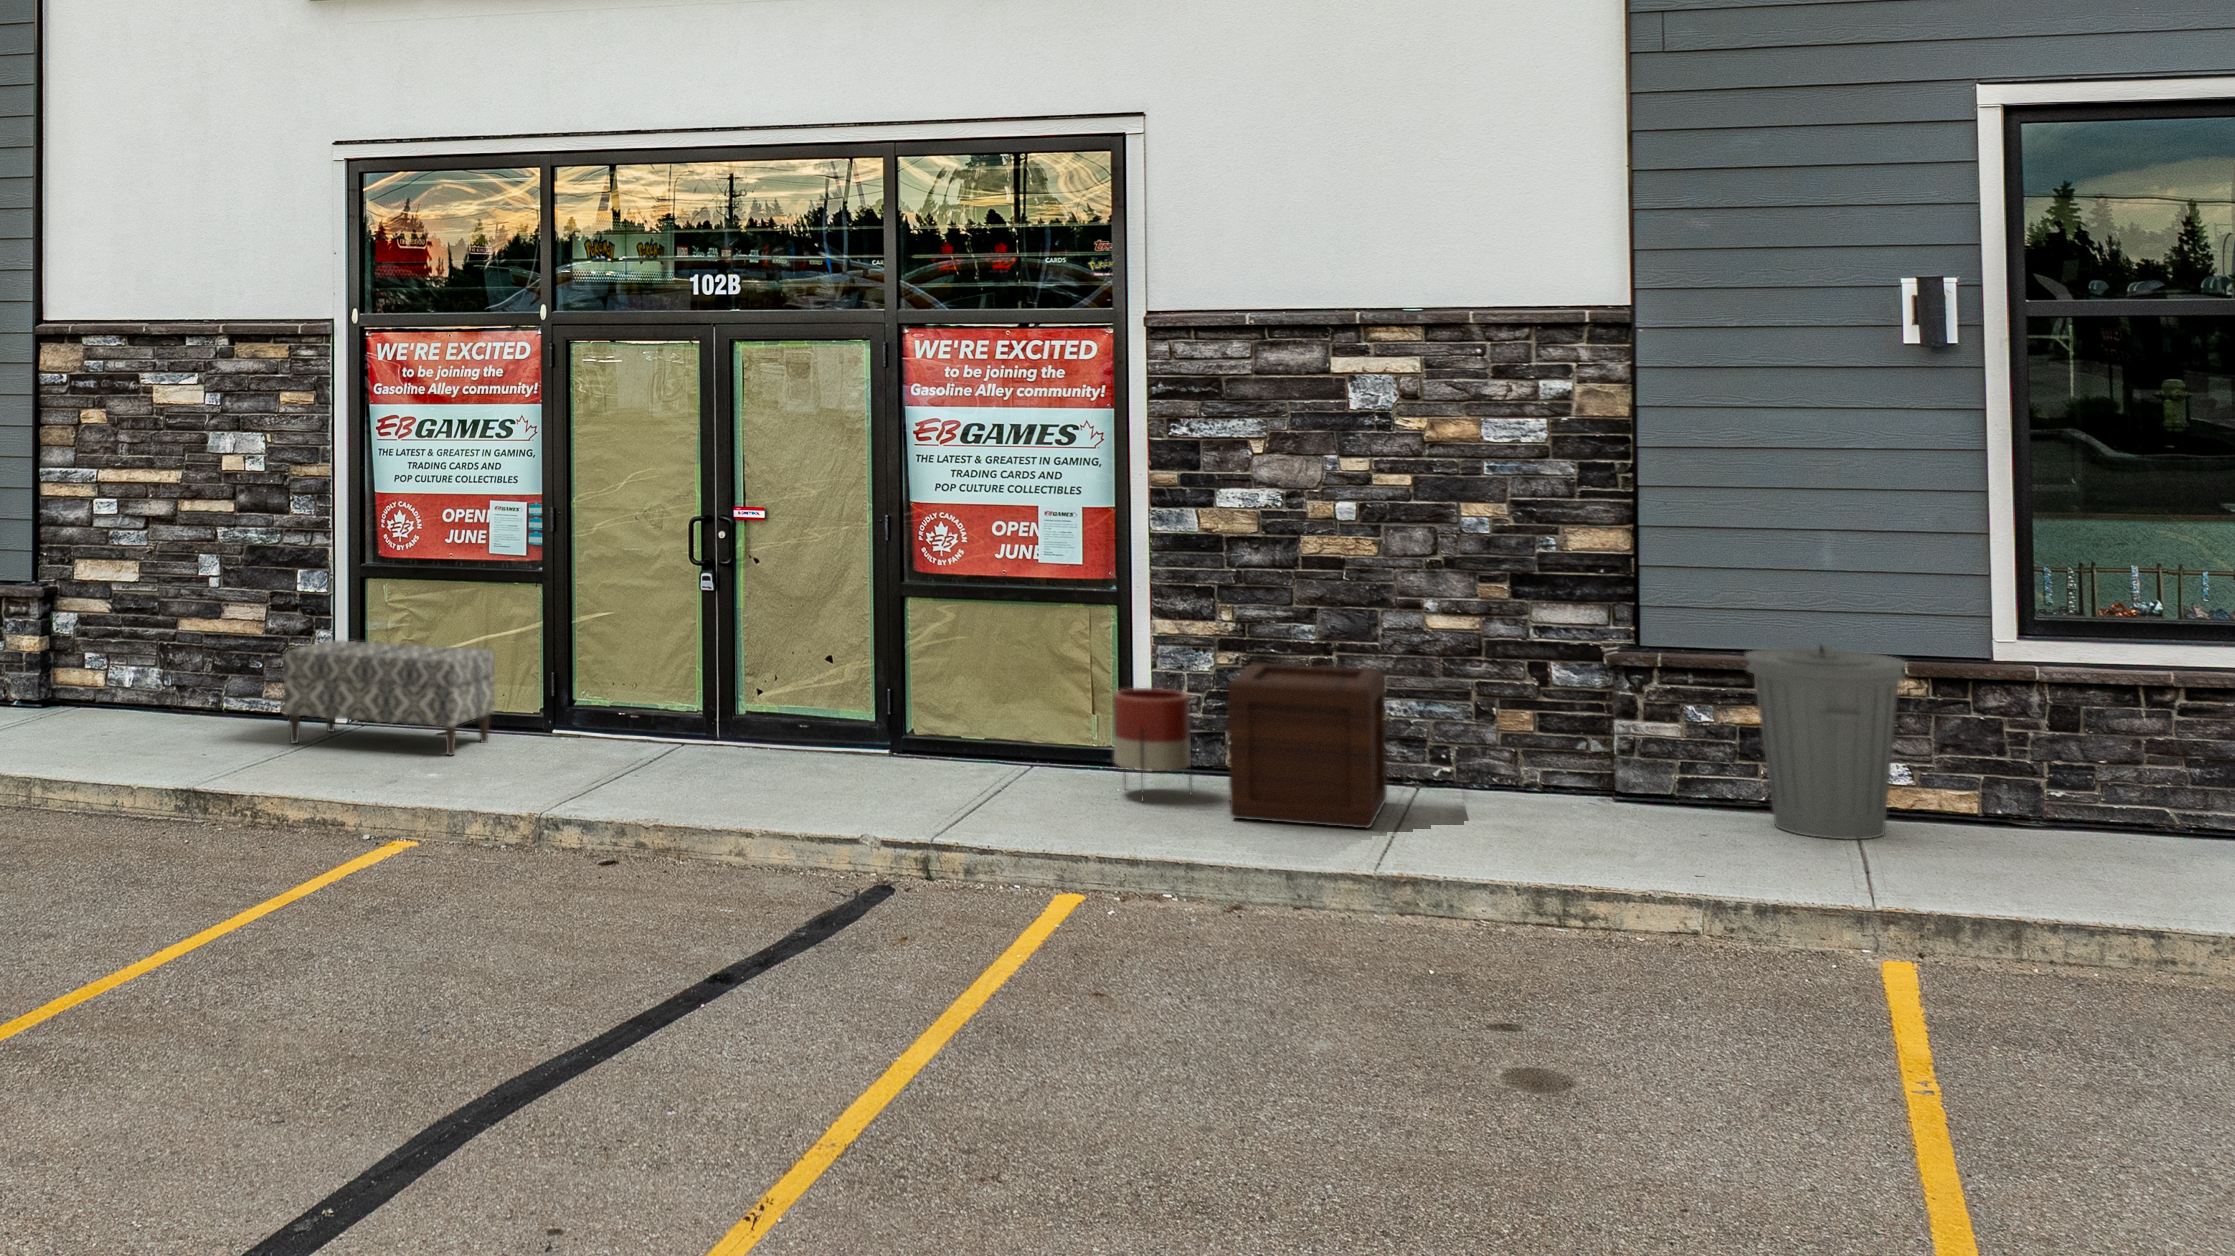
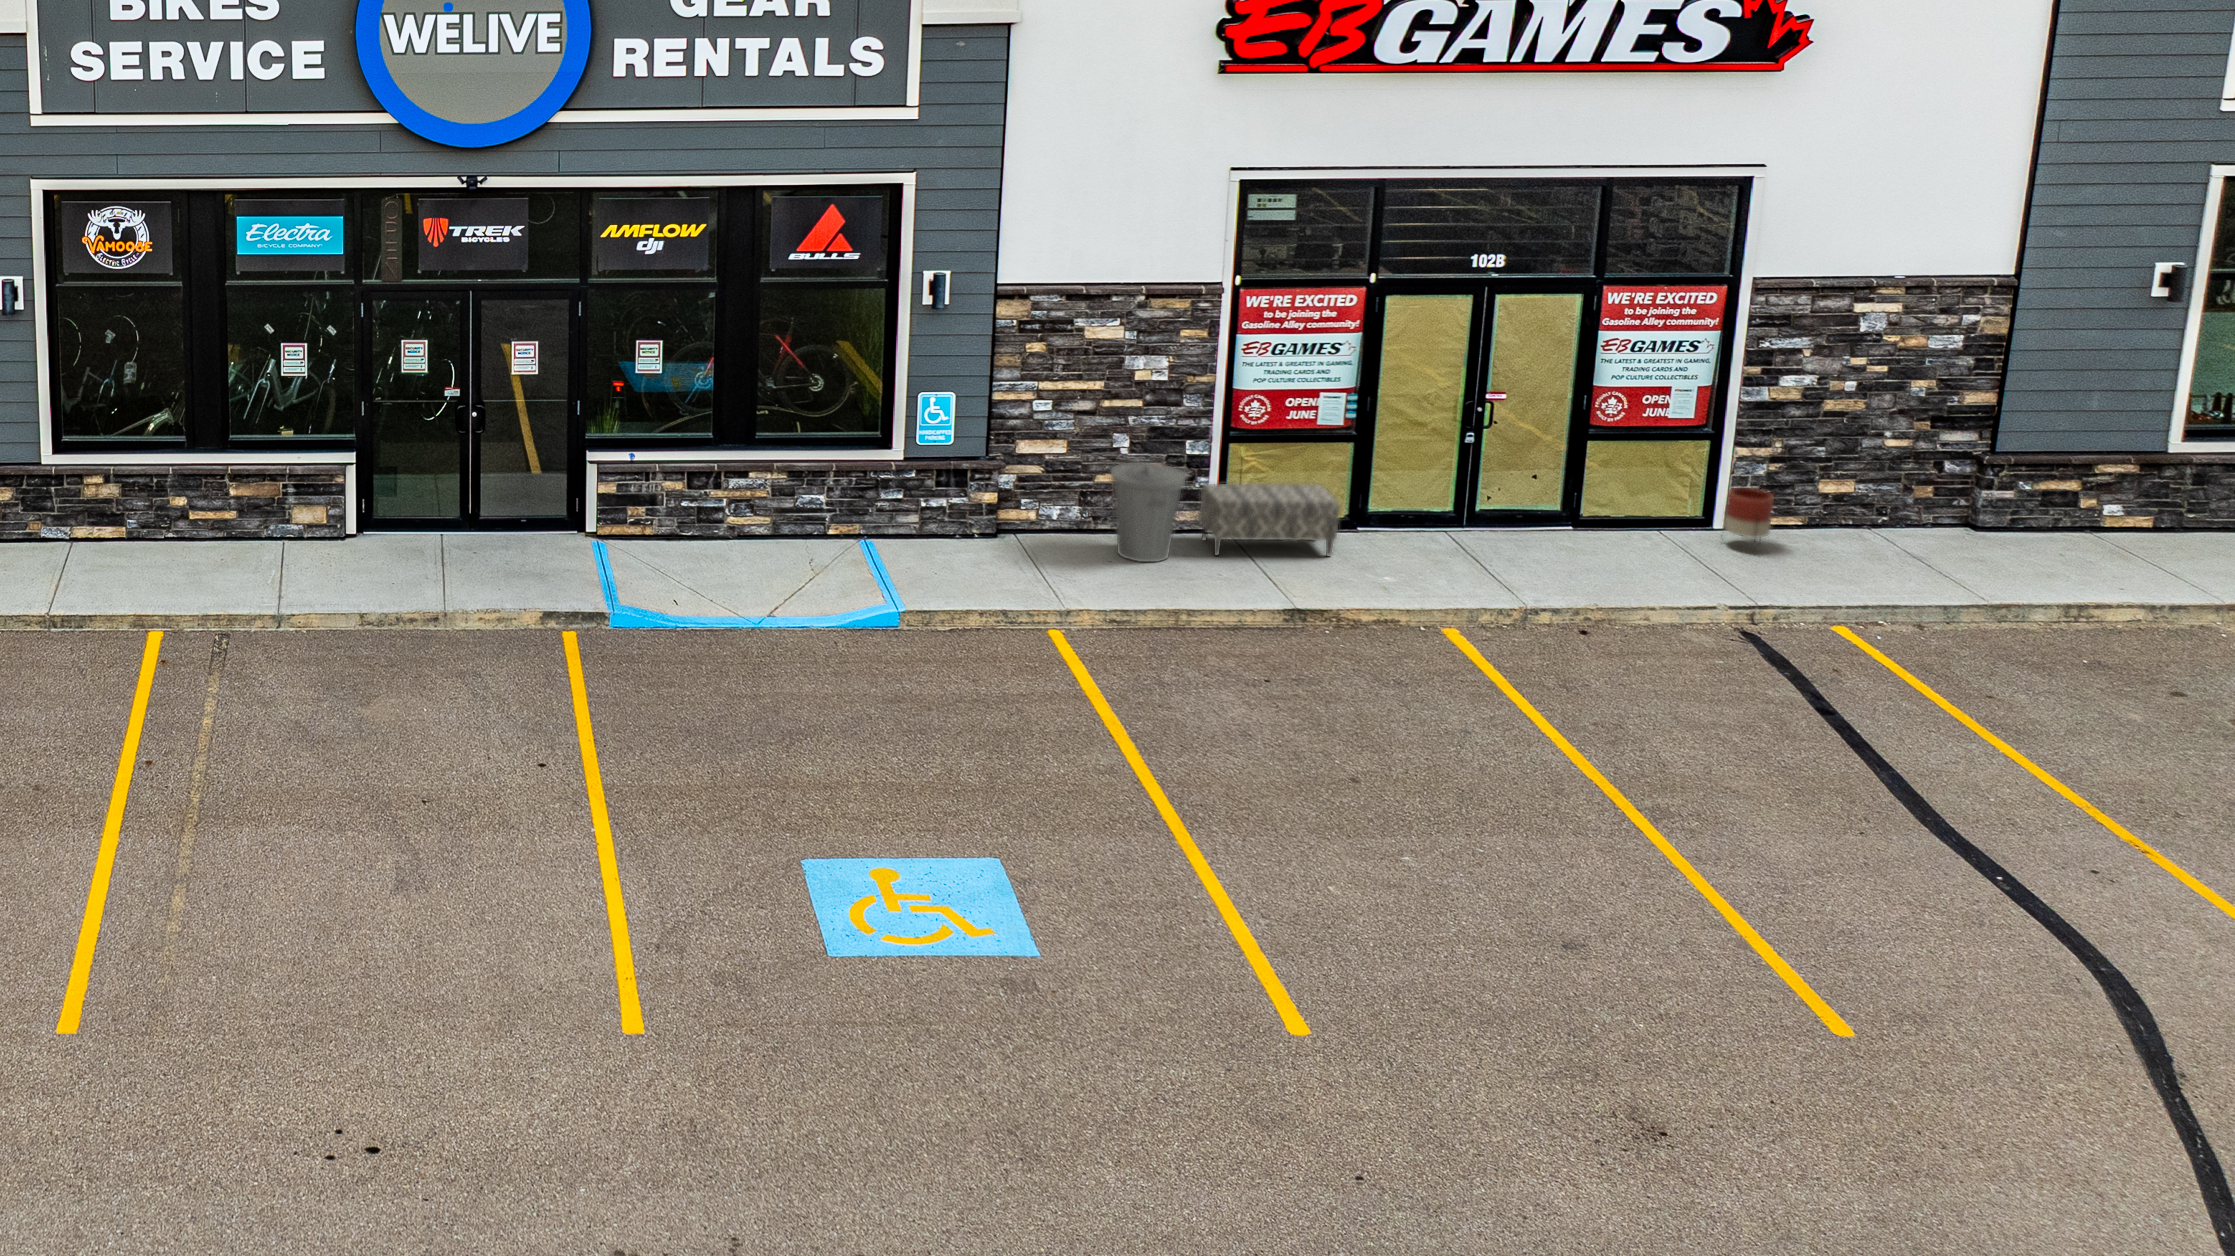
trash can: present [1745,644,1906,839] -> present [1111,462,1186,562]
wooden crate: present [1228,663,1387,828] -> none [1782,471,1900,563]

